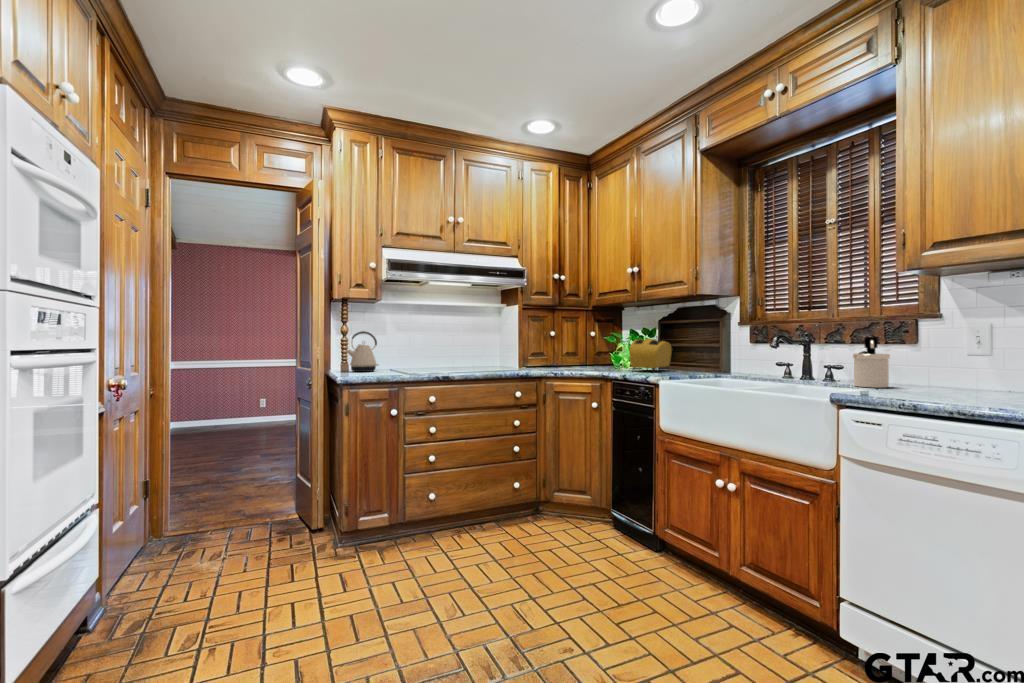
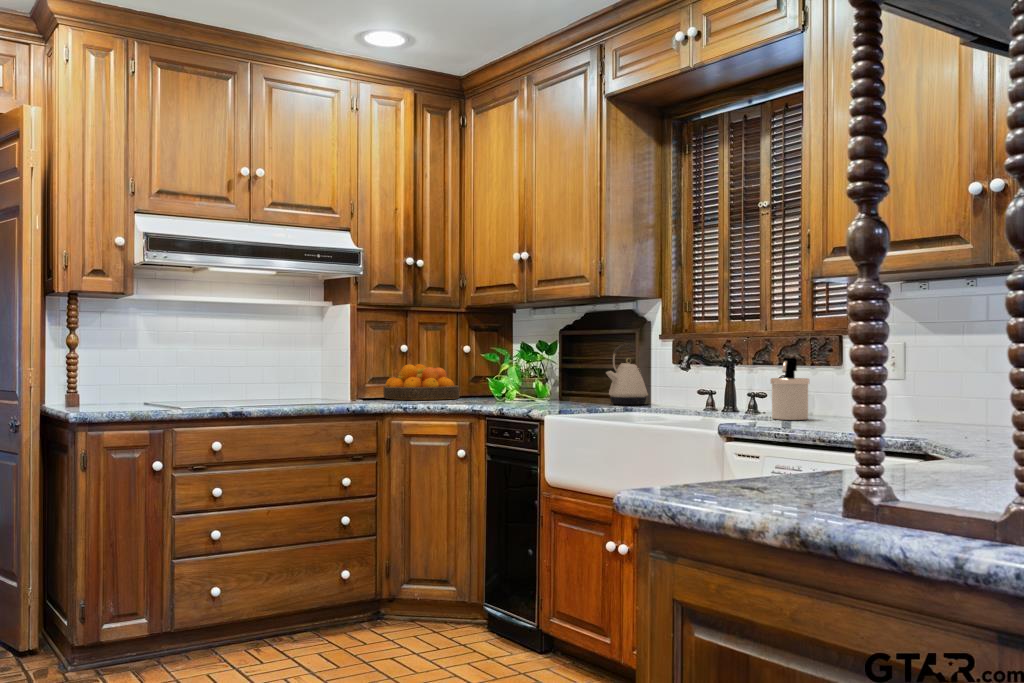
kettle: present [347,331,379,372] -> present [606,344,648,405]
toaster: present [629,339,672,372] -> none [512,356,574,405]
fruit bowl: none [540,345,590,368] -> present [384,364,460,400]

